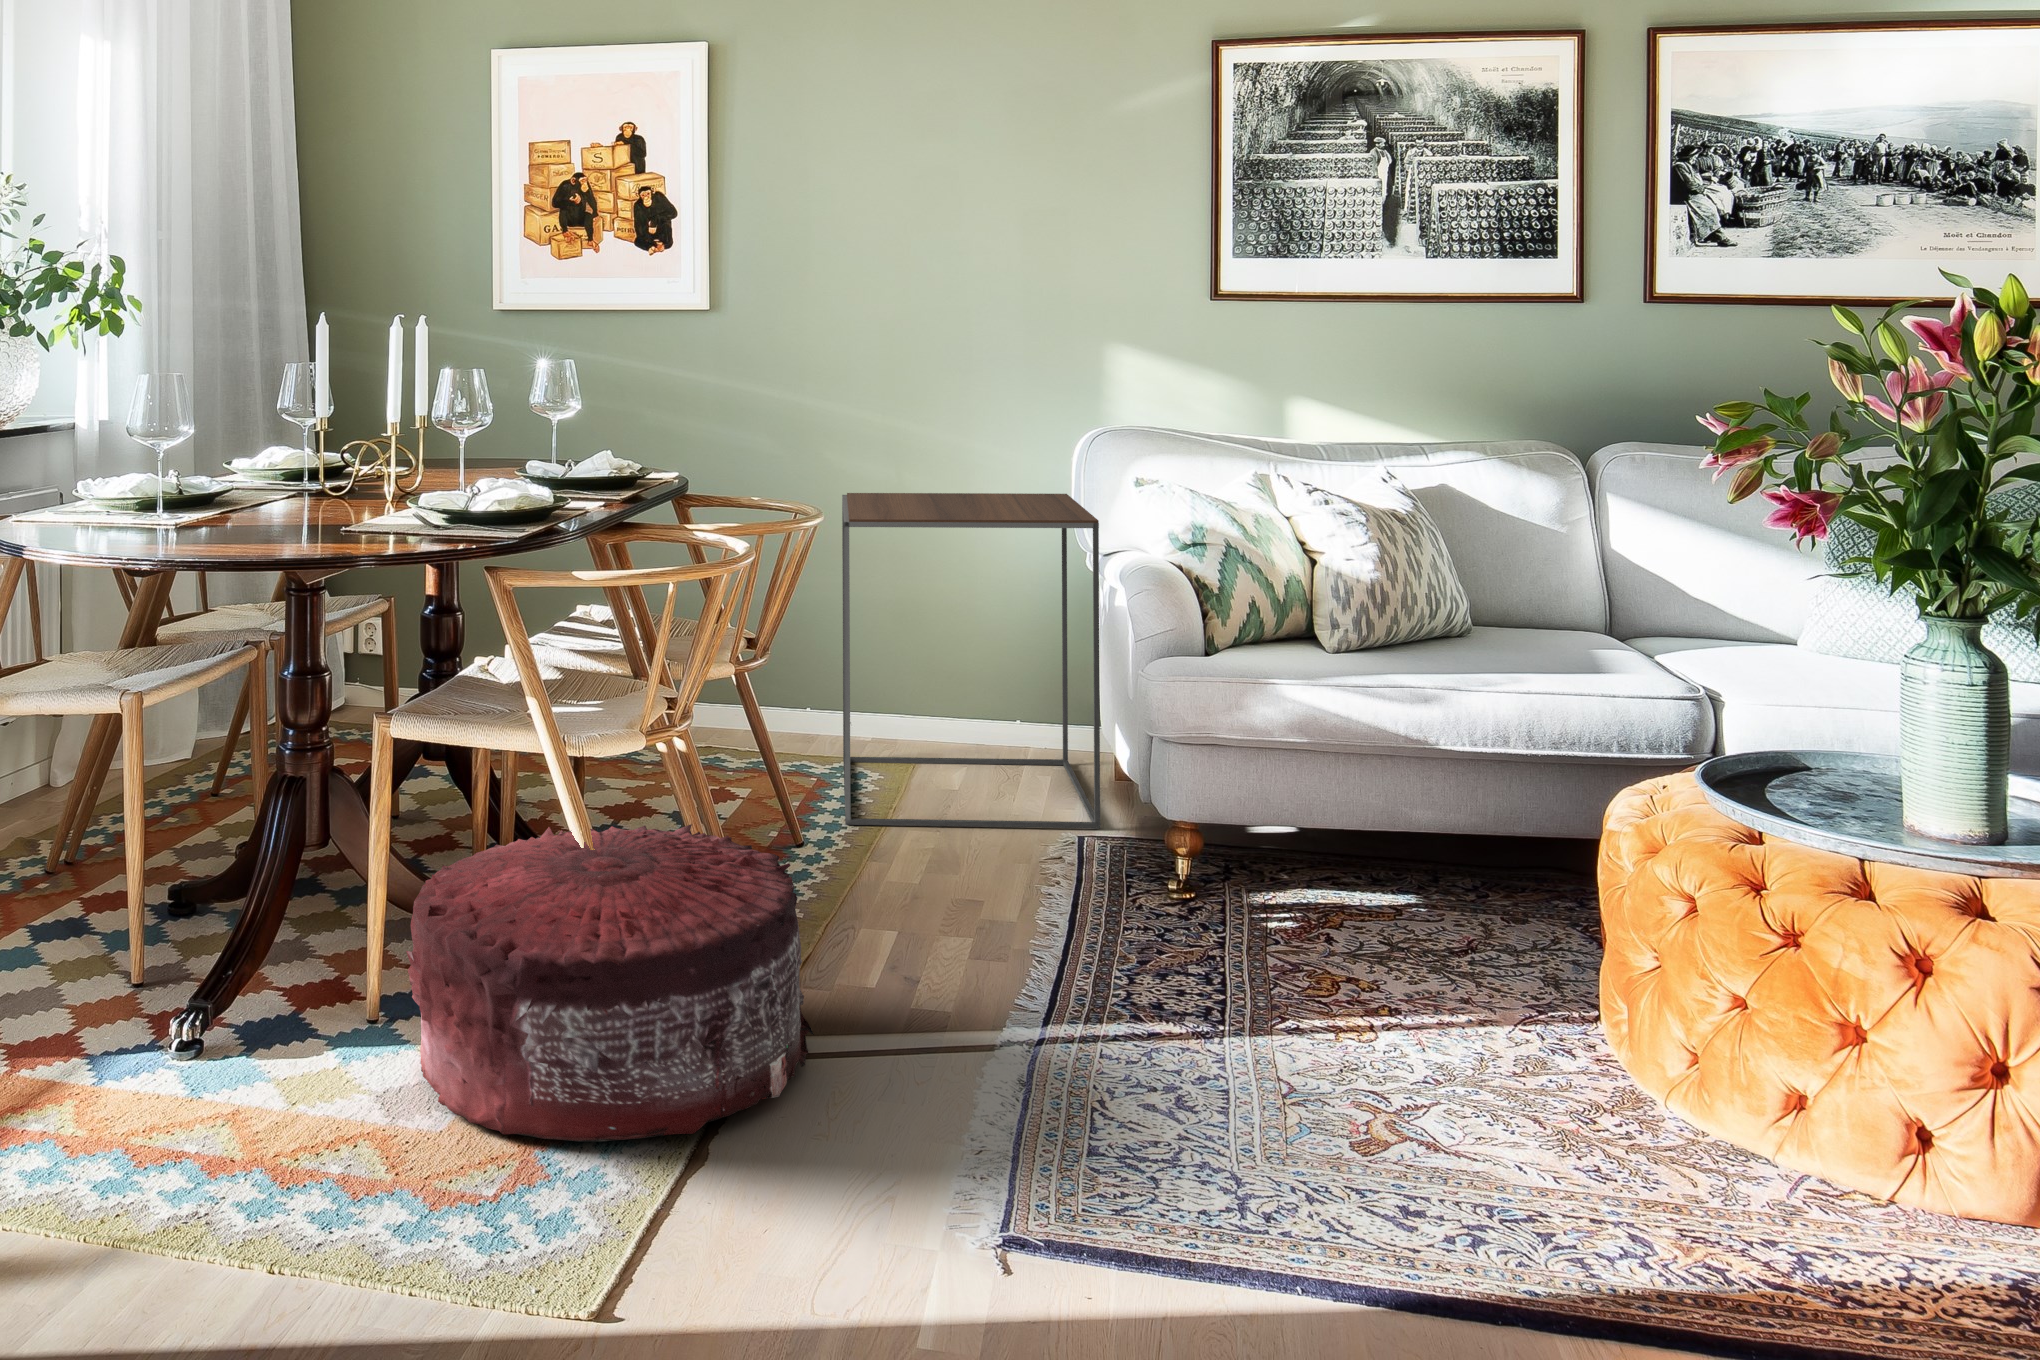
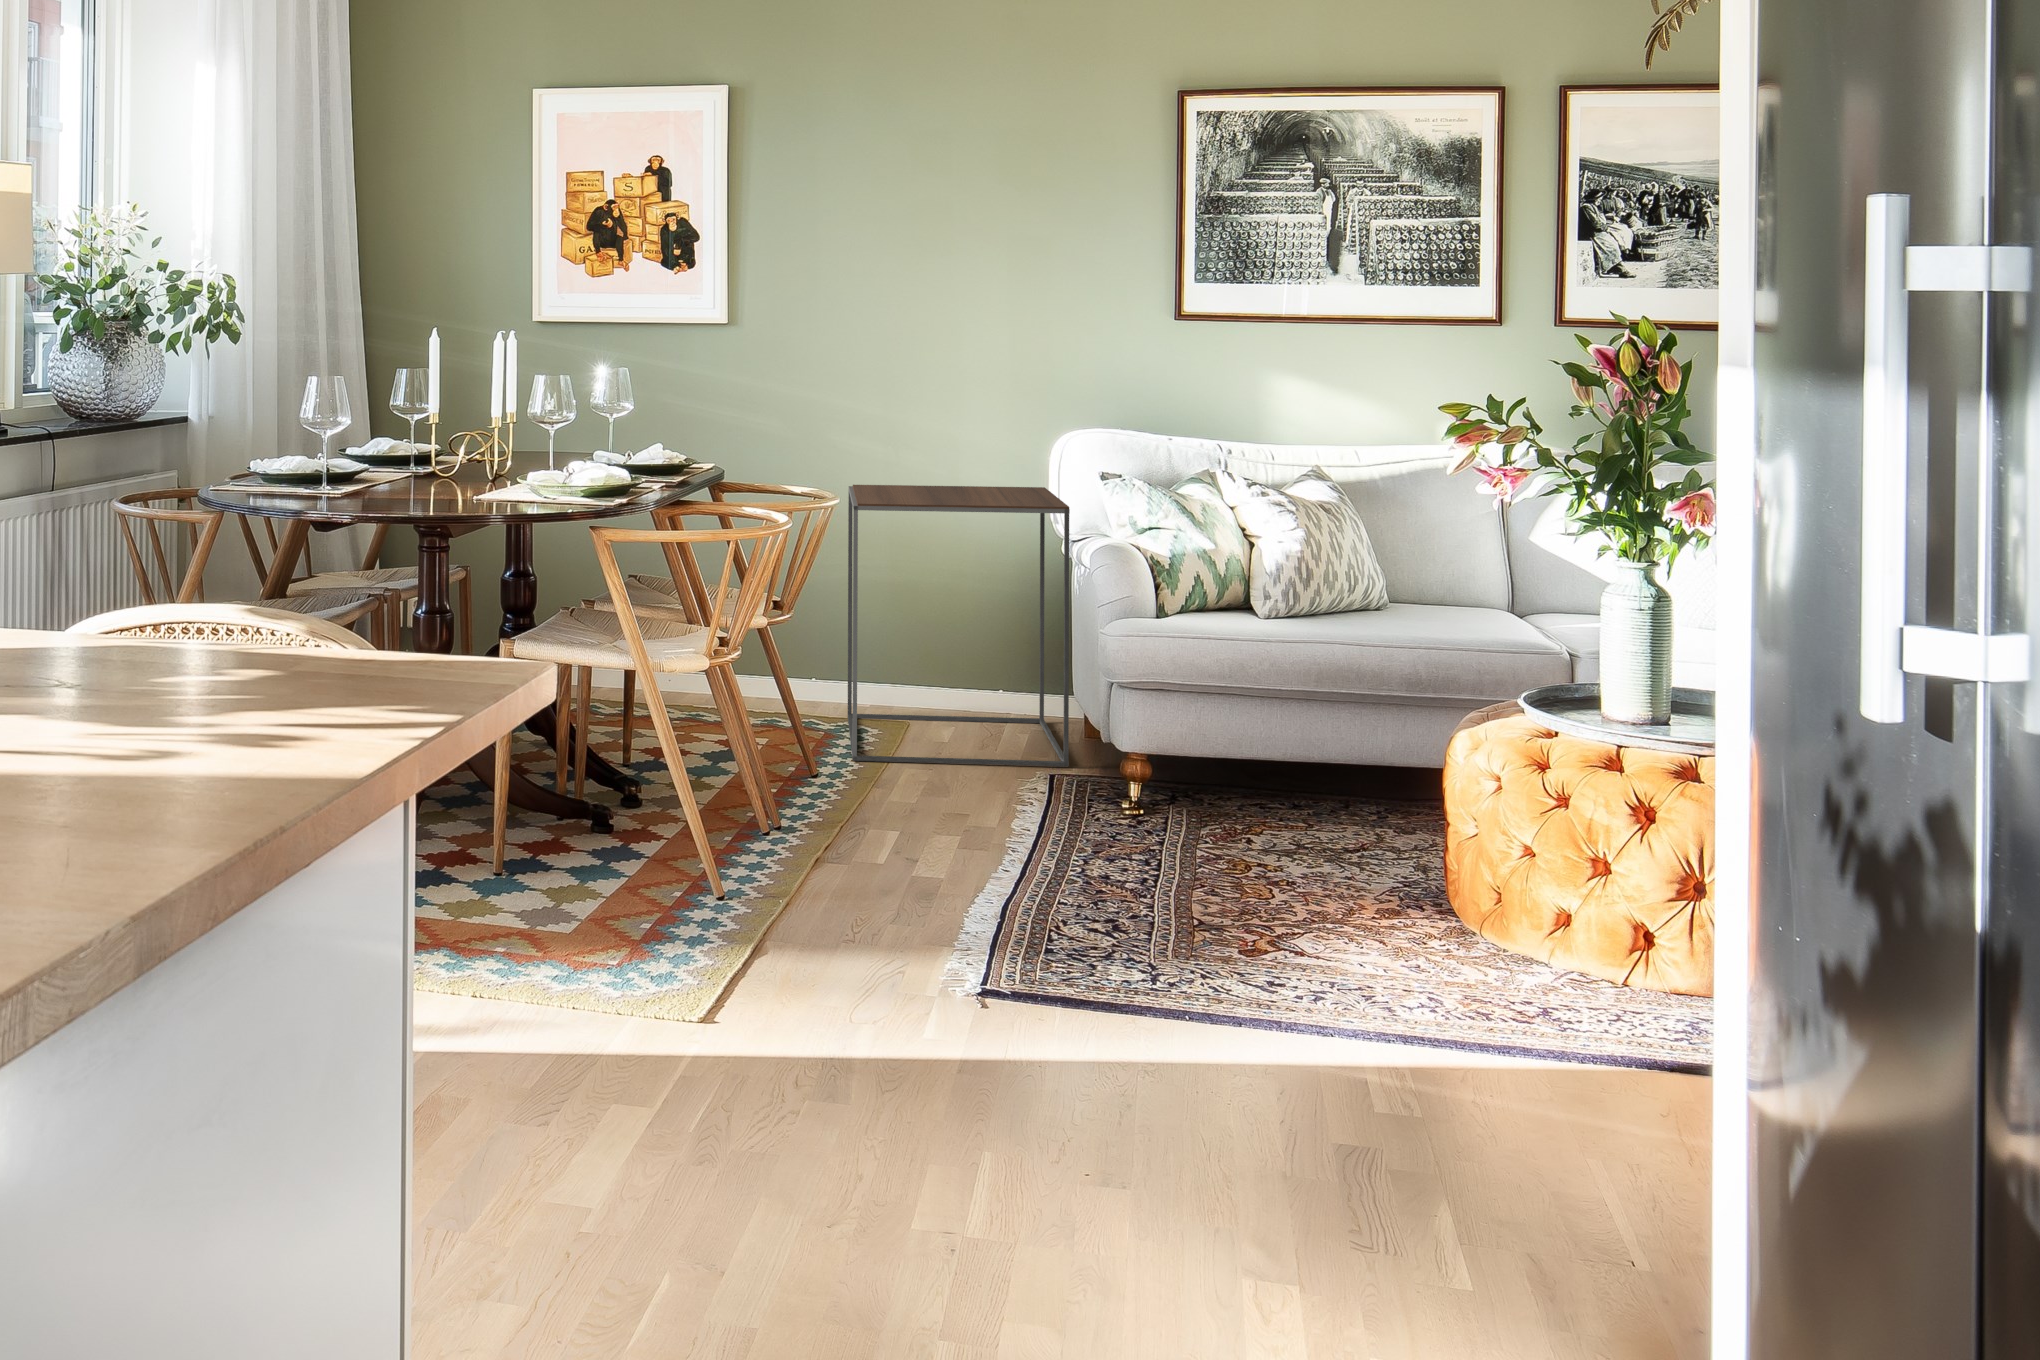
pouf: present [406,824,814,1141] -> none [534,729,838,938]

